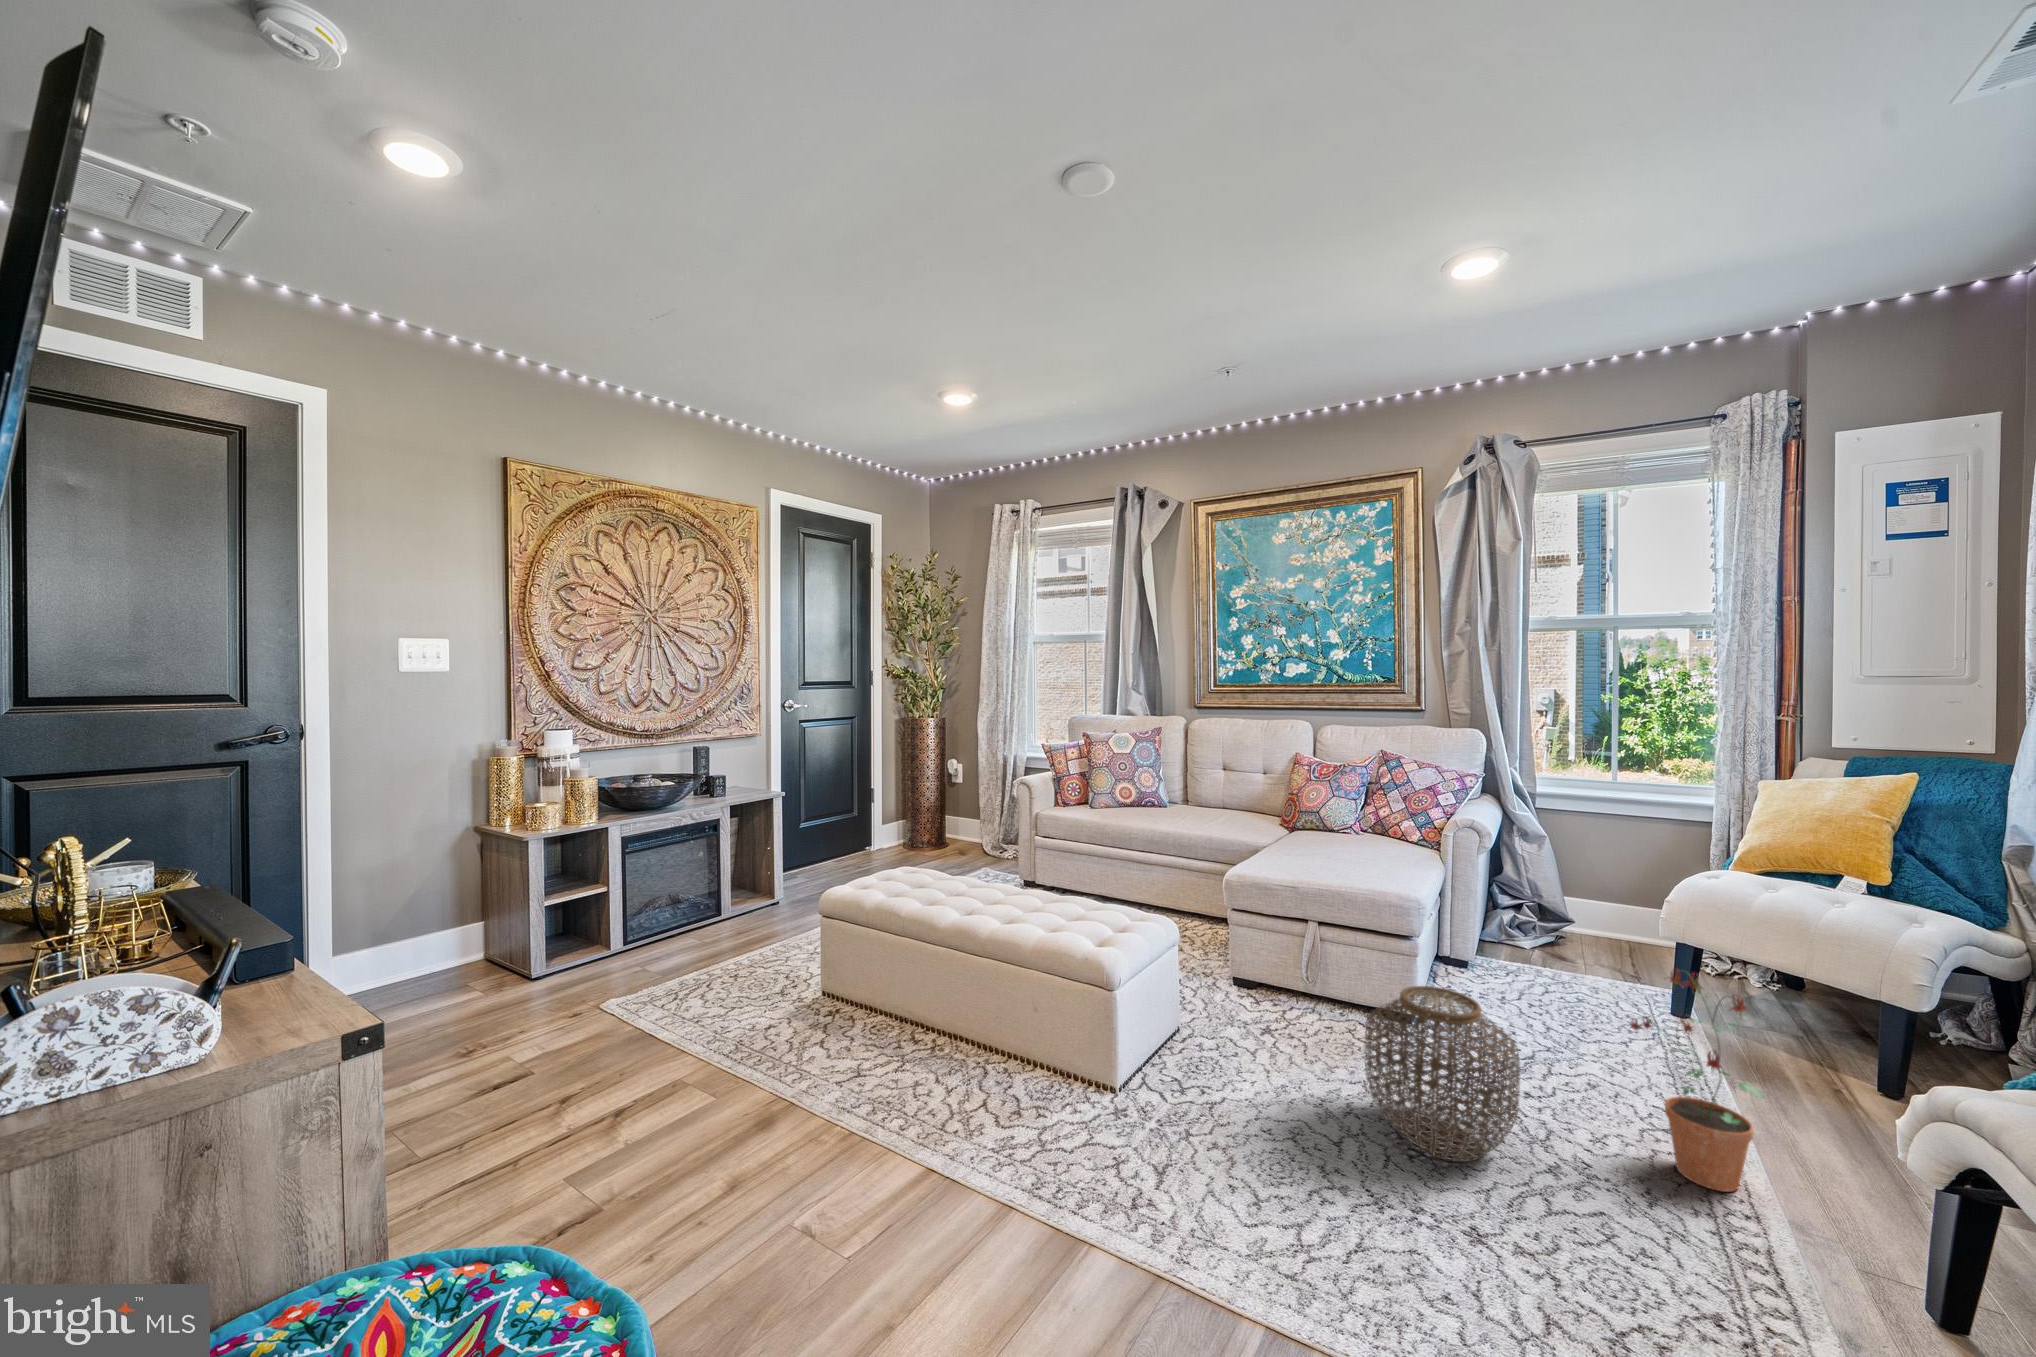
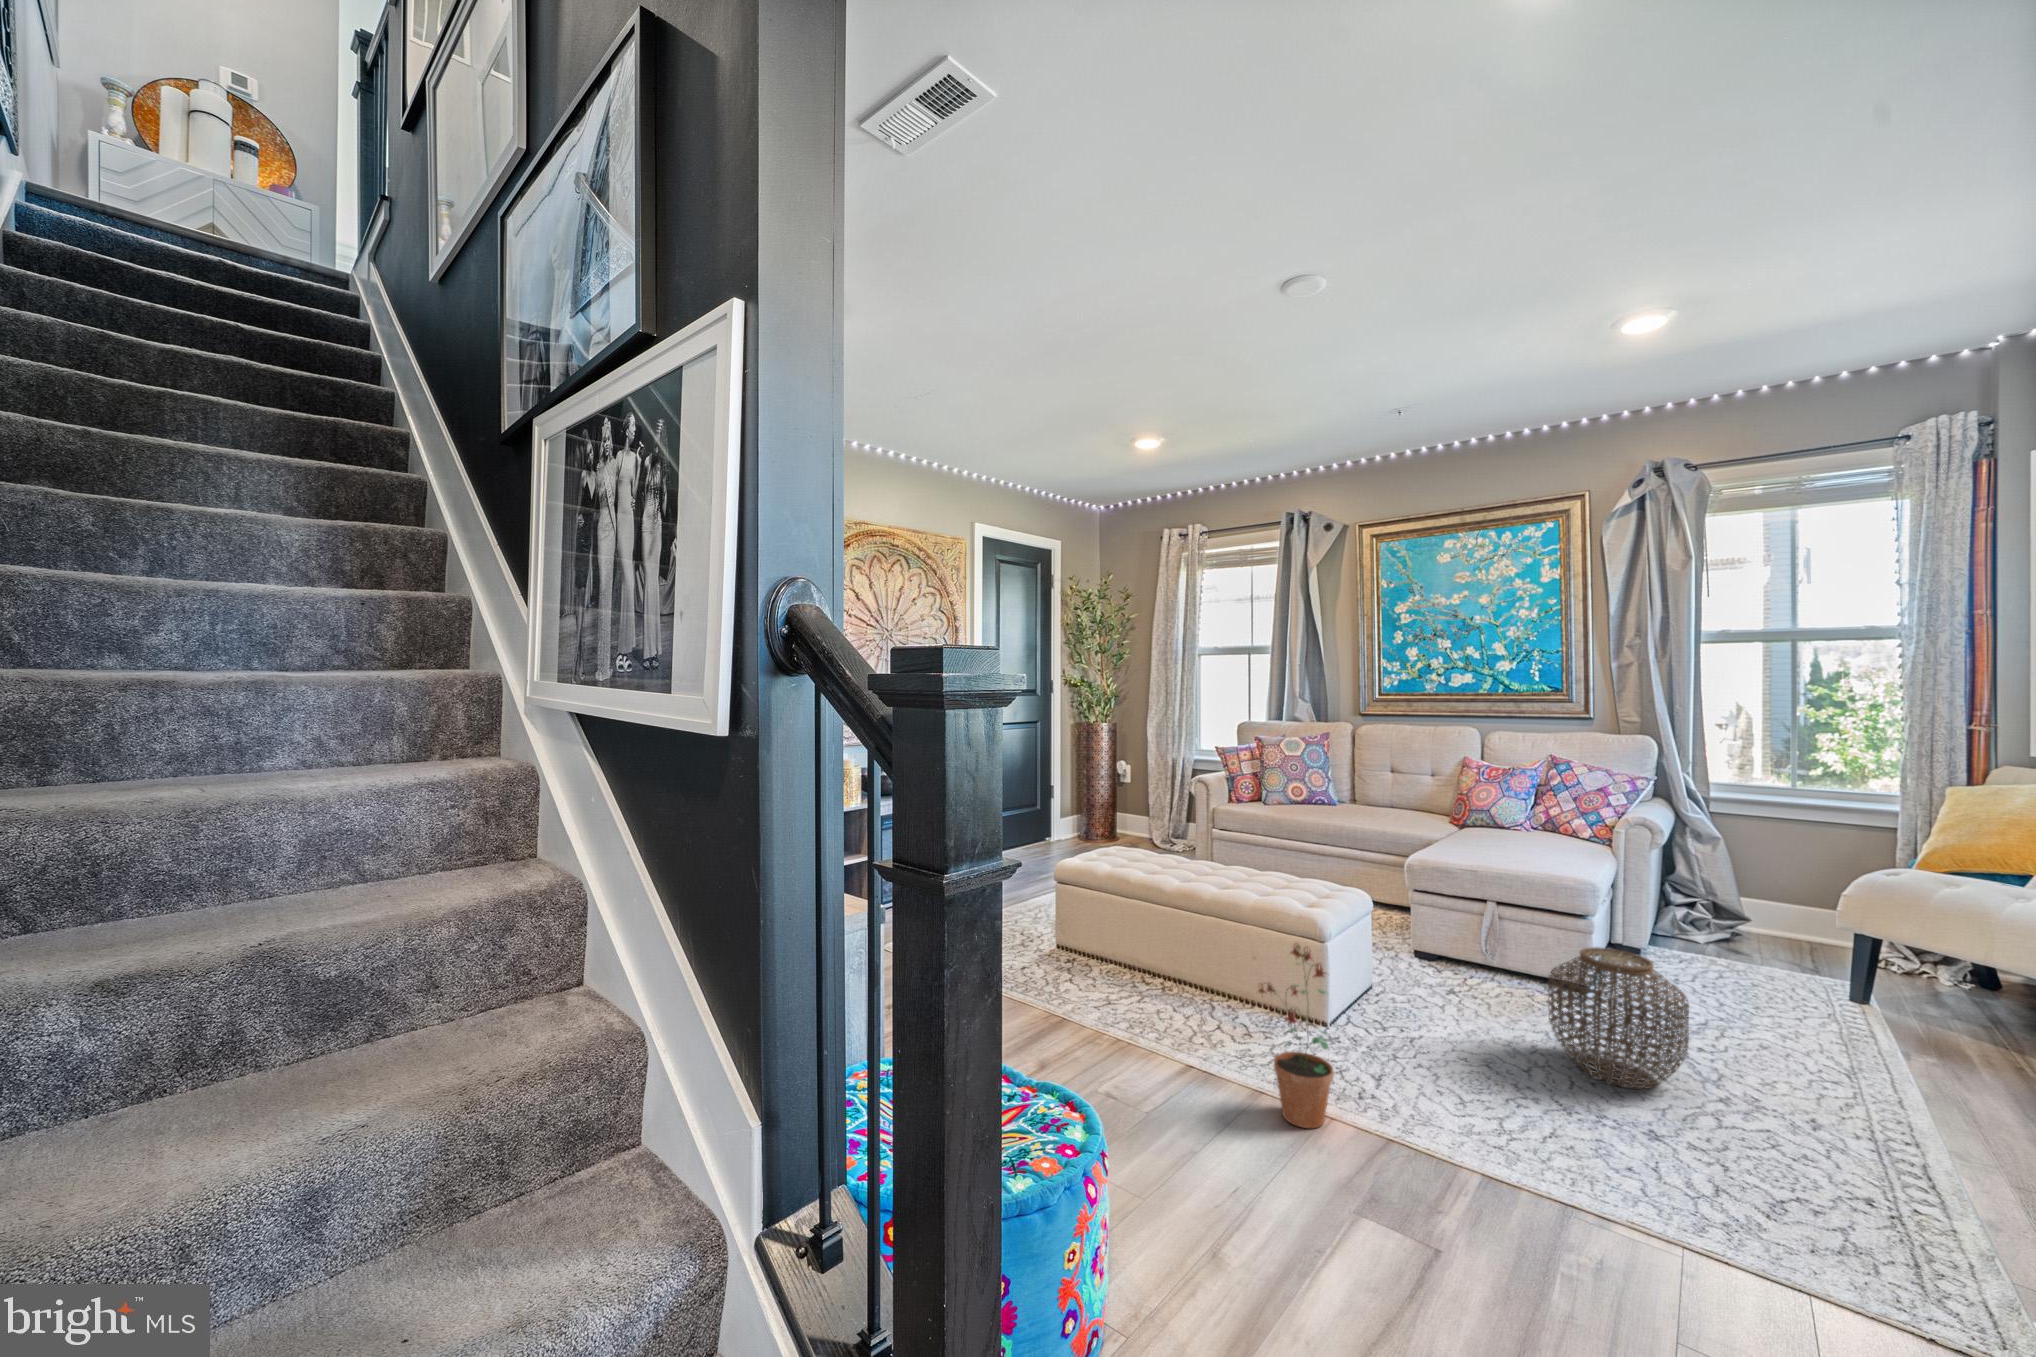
potted plant: present [1630,969,1764,1192] -> present [1259,944,1334,1128]

